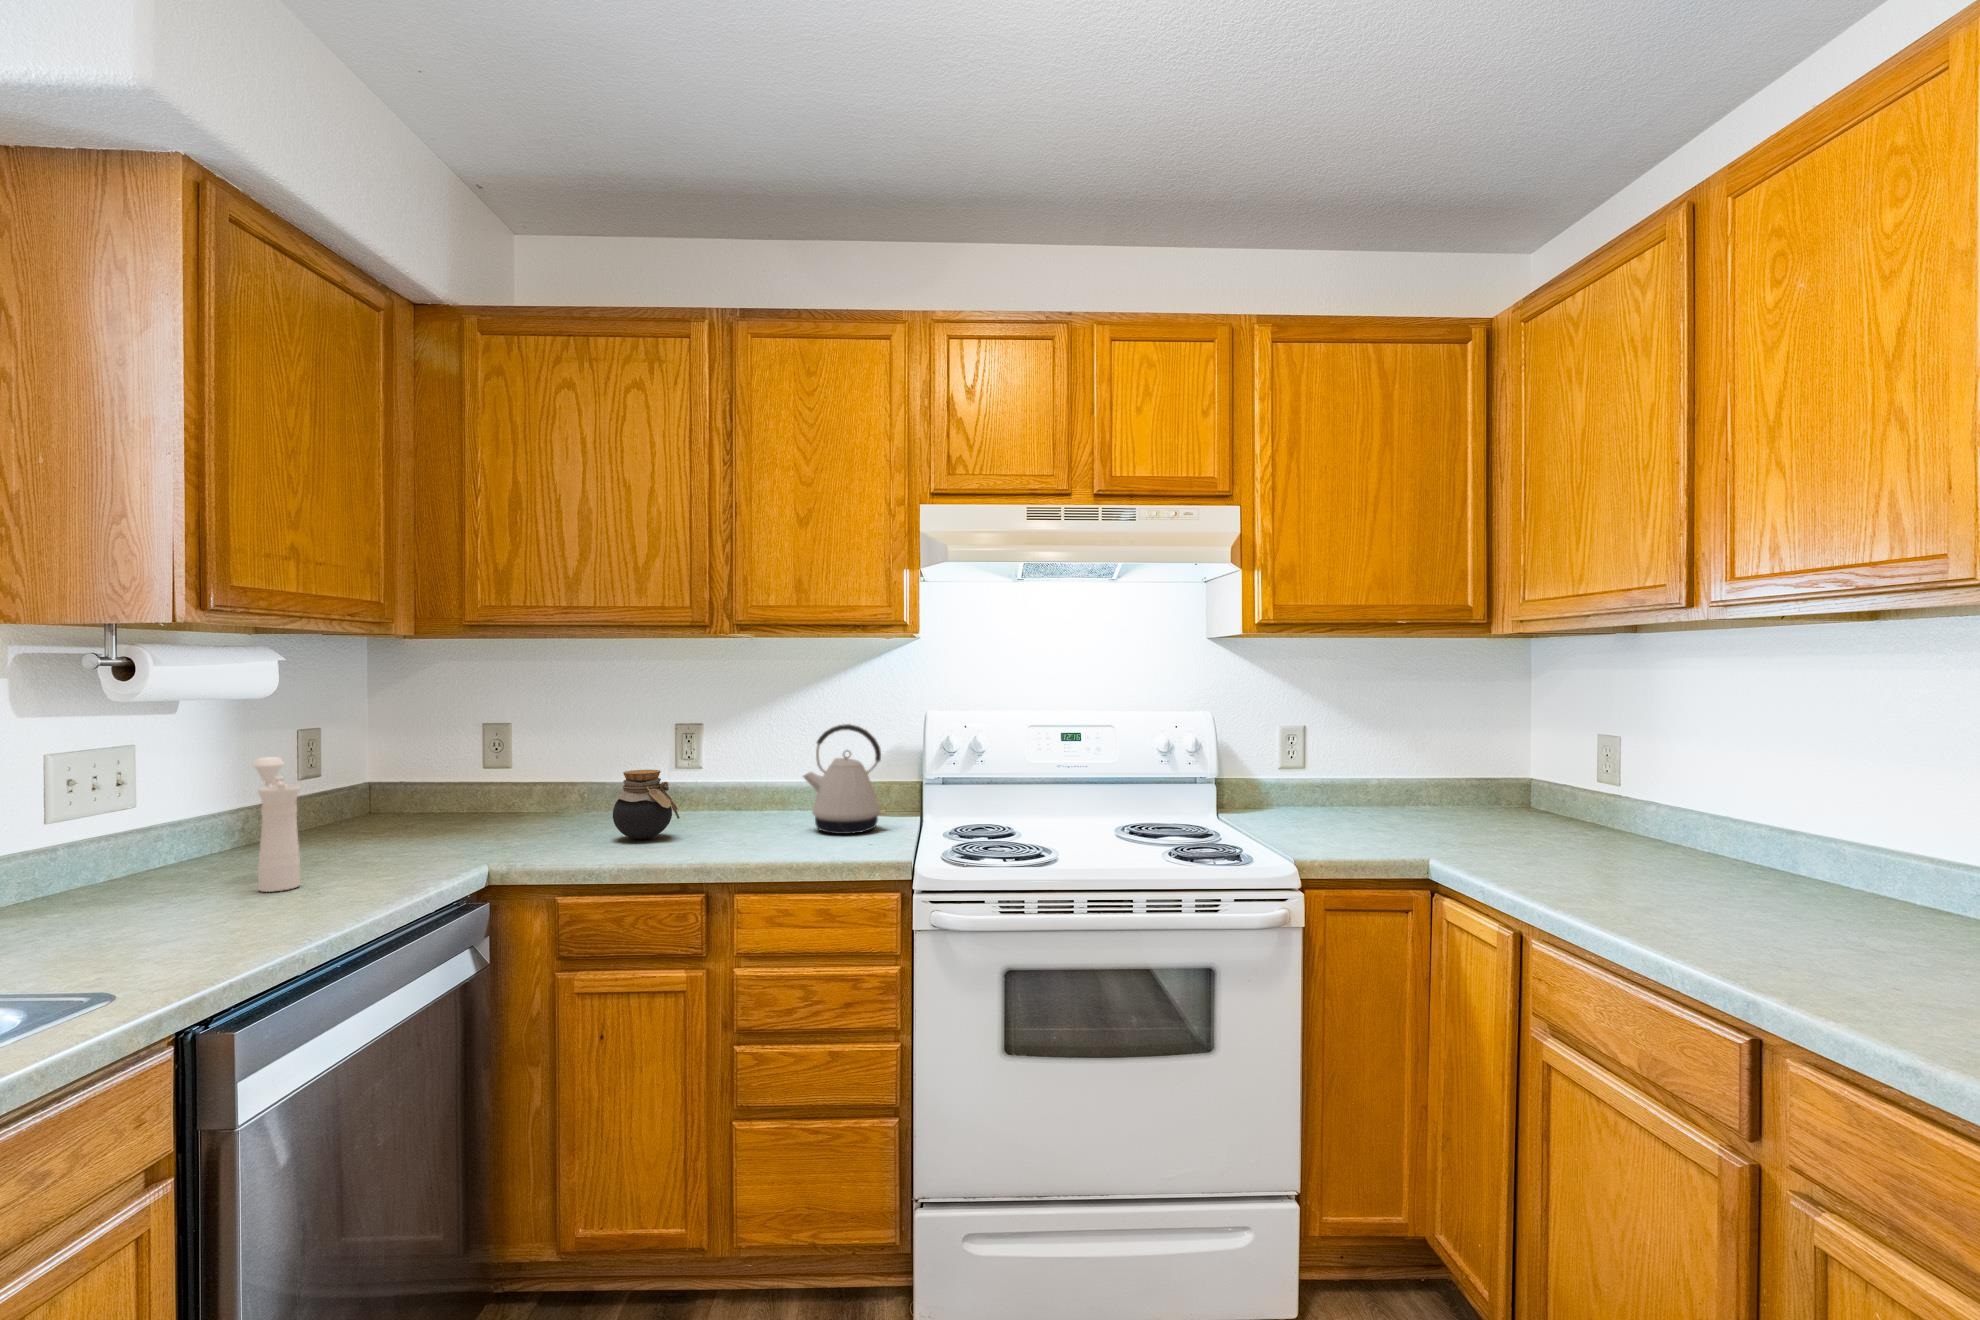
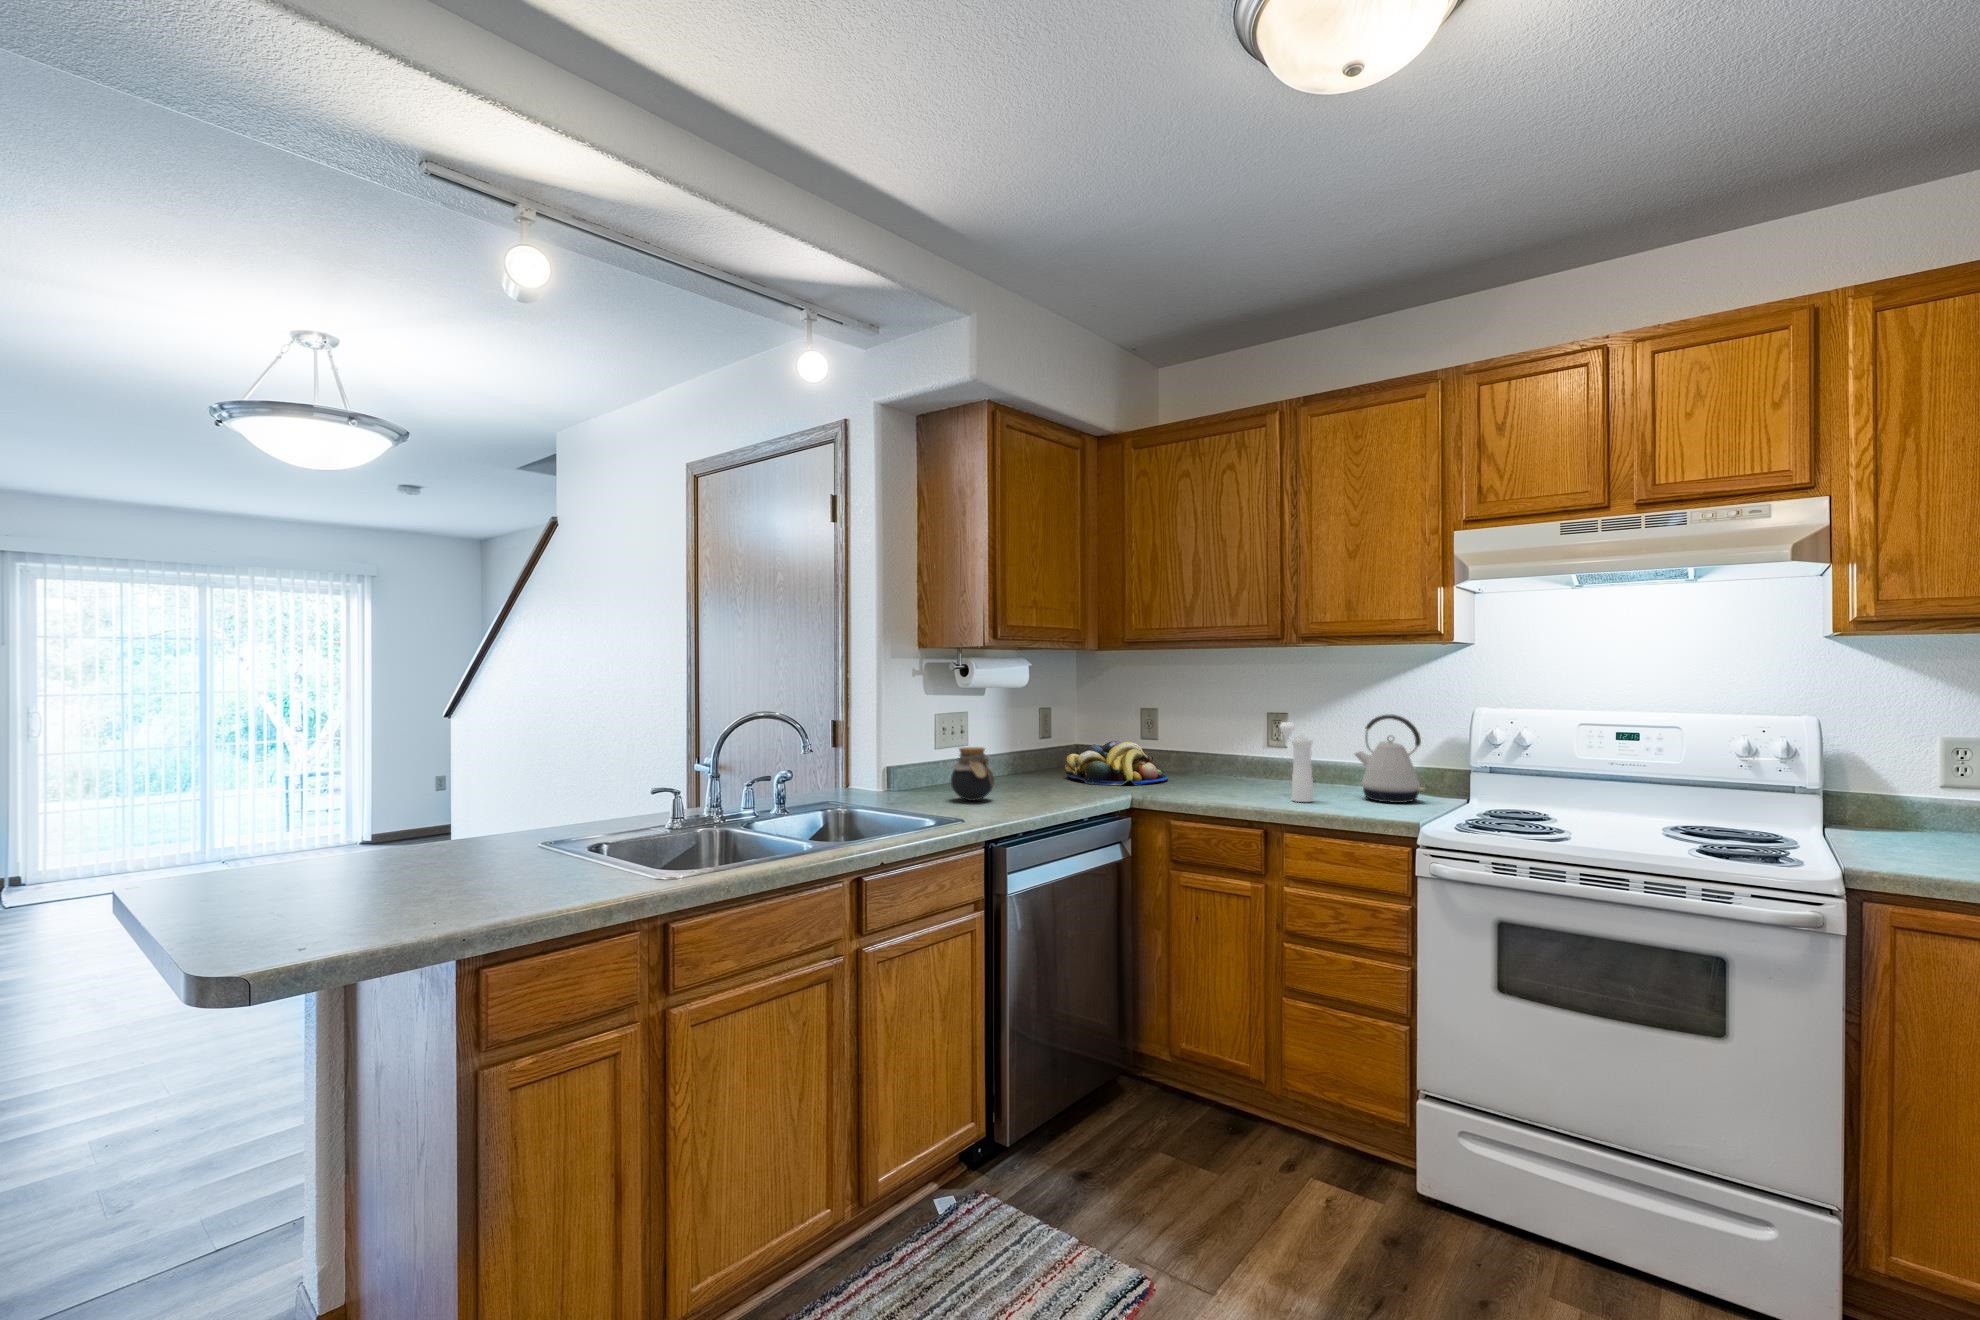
pepper mill: present [253,757,301,892] -> present [1280,722,1313,802]
jar: present [613,770,680,839] -> present [951,747,994,801]
fruit bowl: none [351,781,534,857] -> present [1065,741,1168,785]

